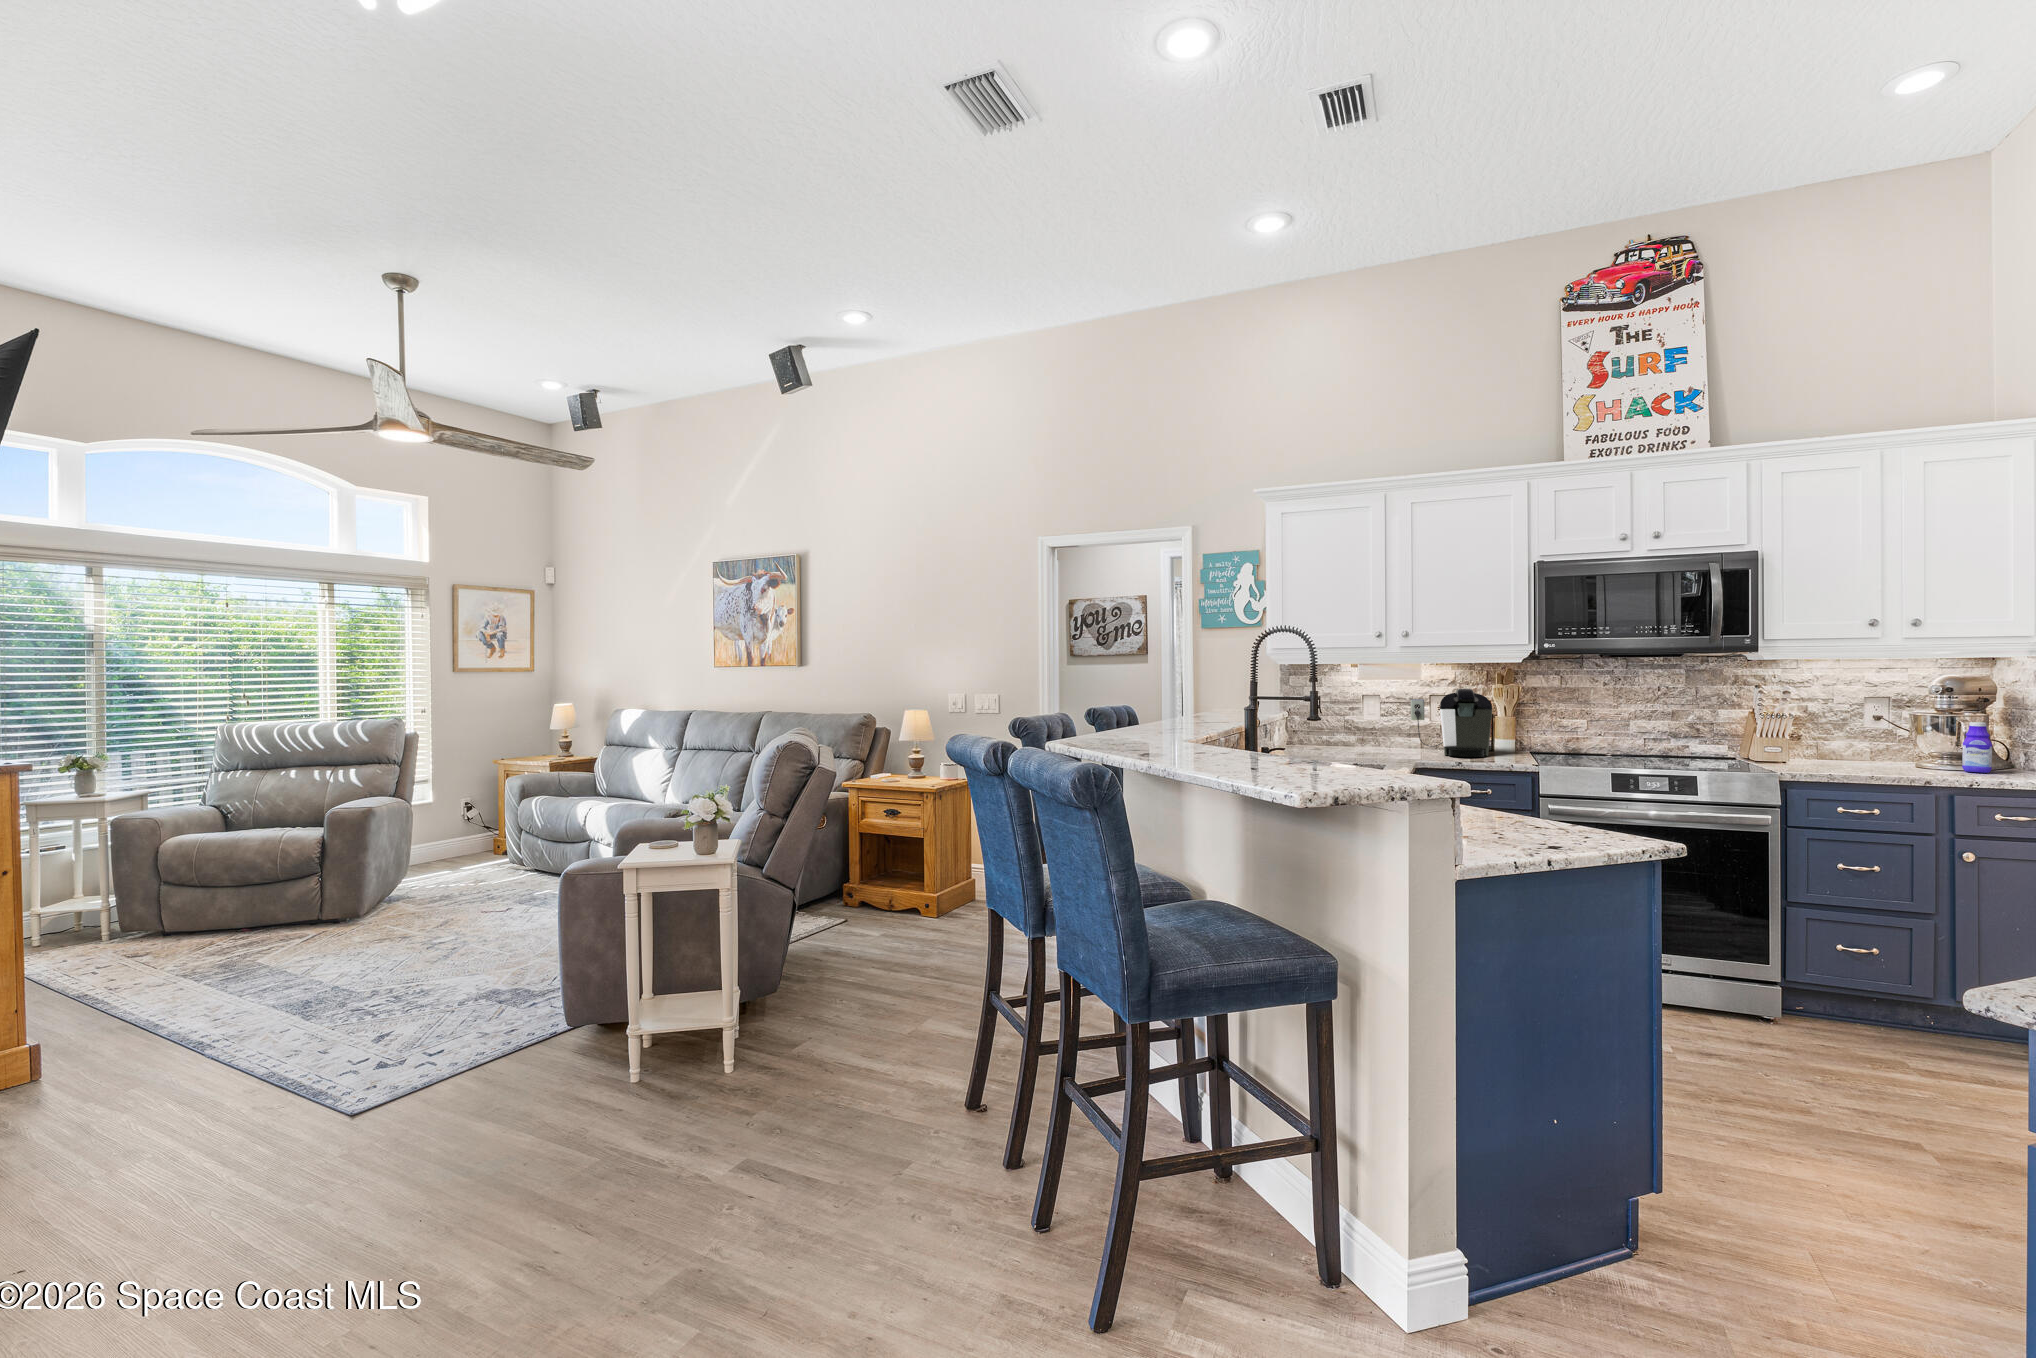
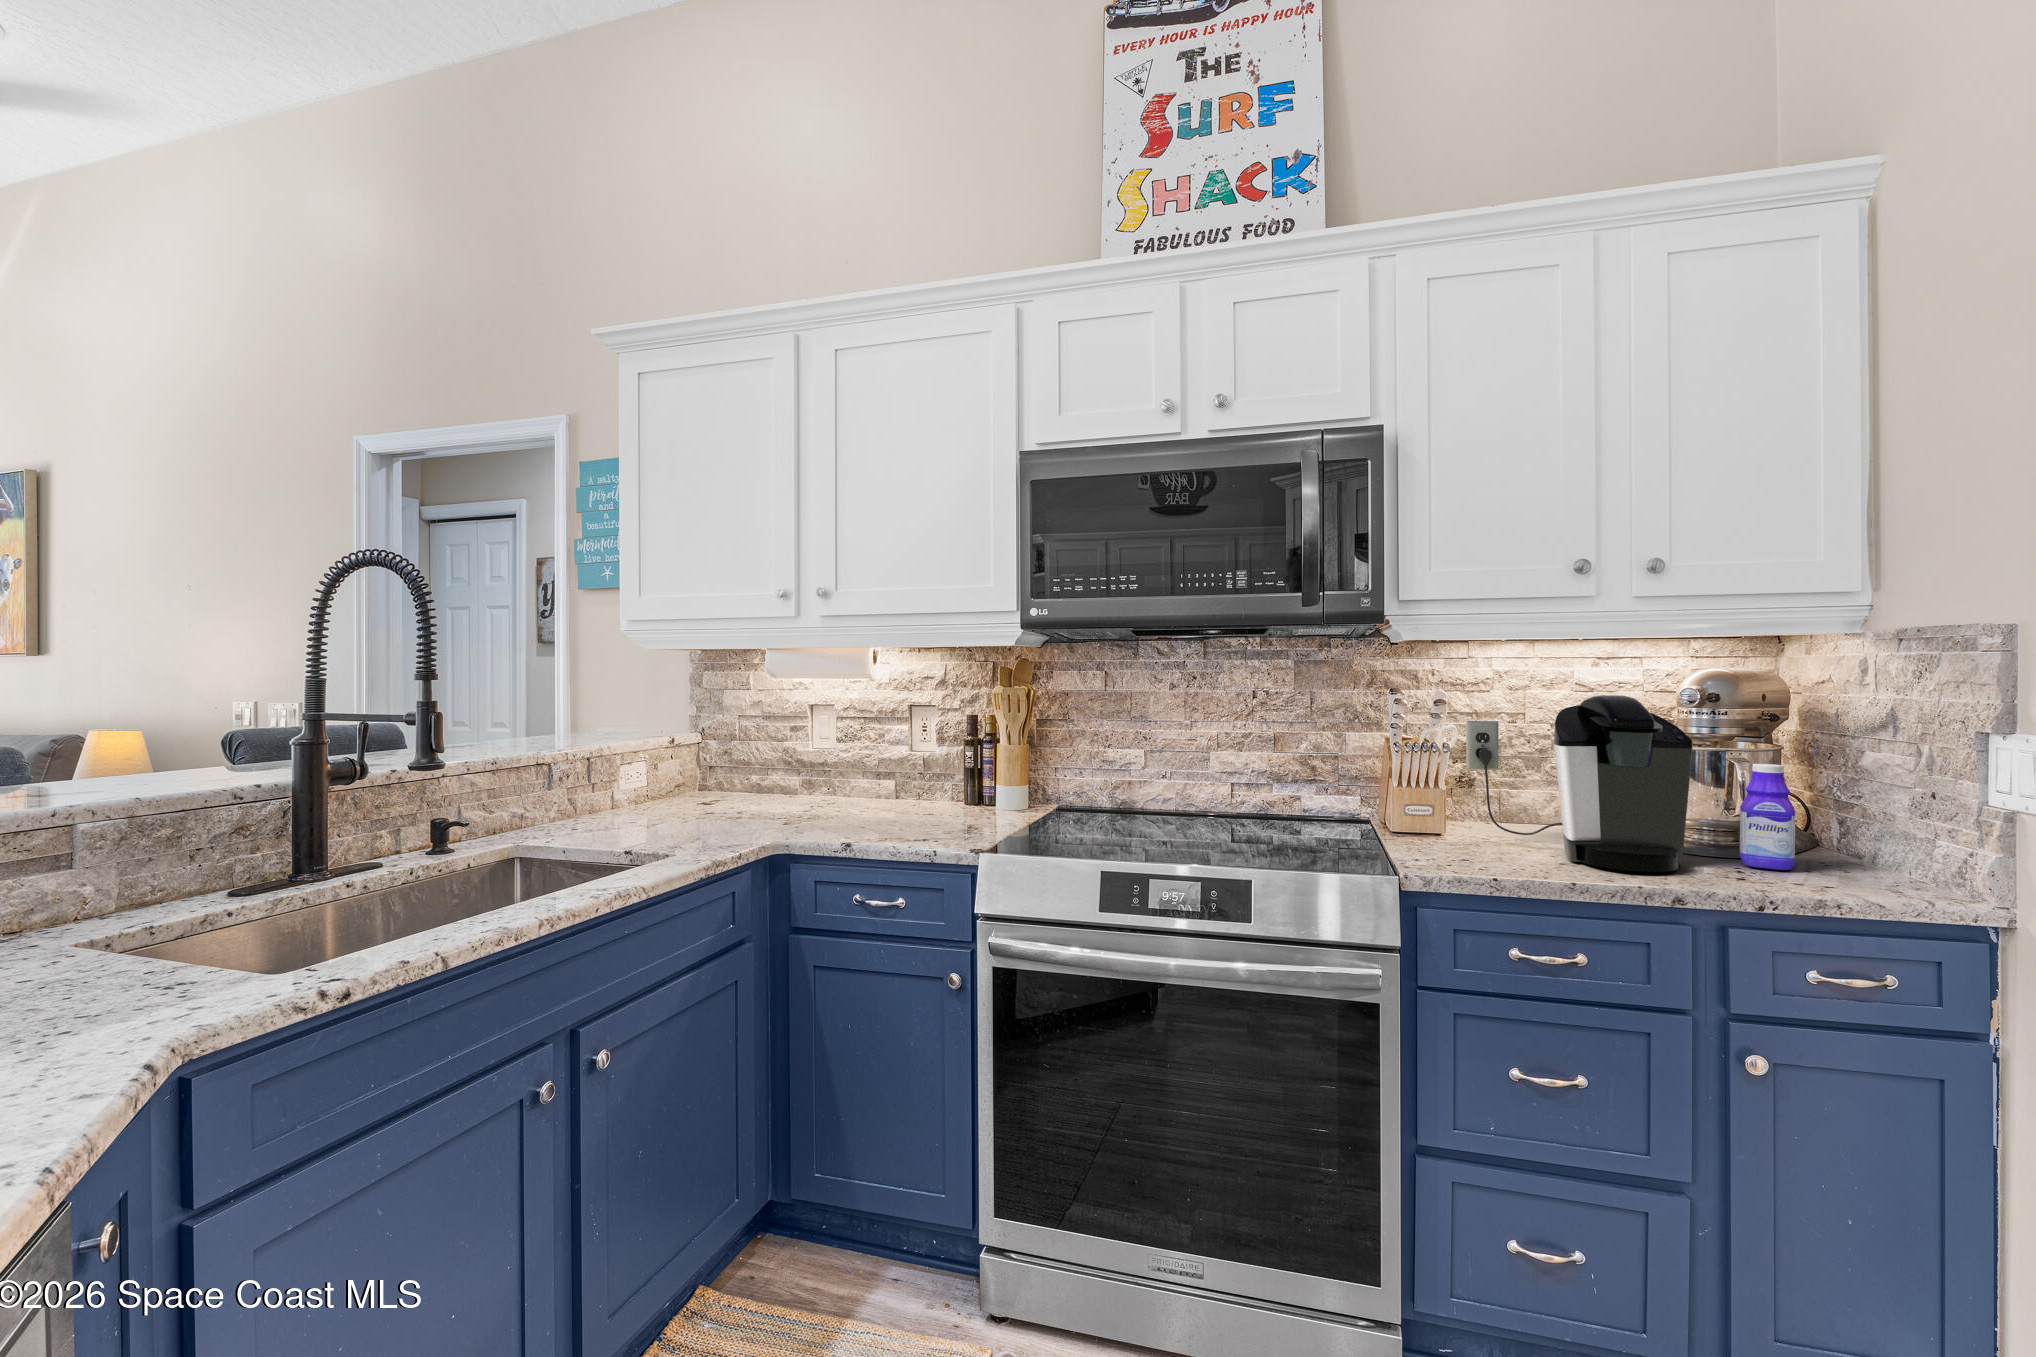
coffee maker: present [1411,689,1492,757] -> present [1466,695,1693,872]

